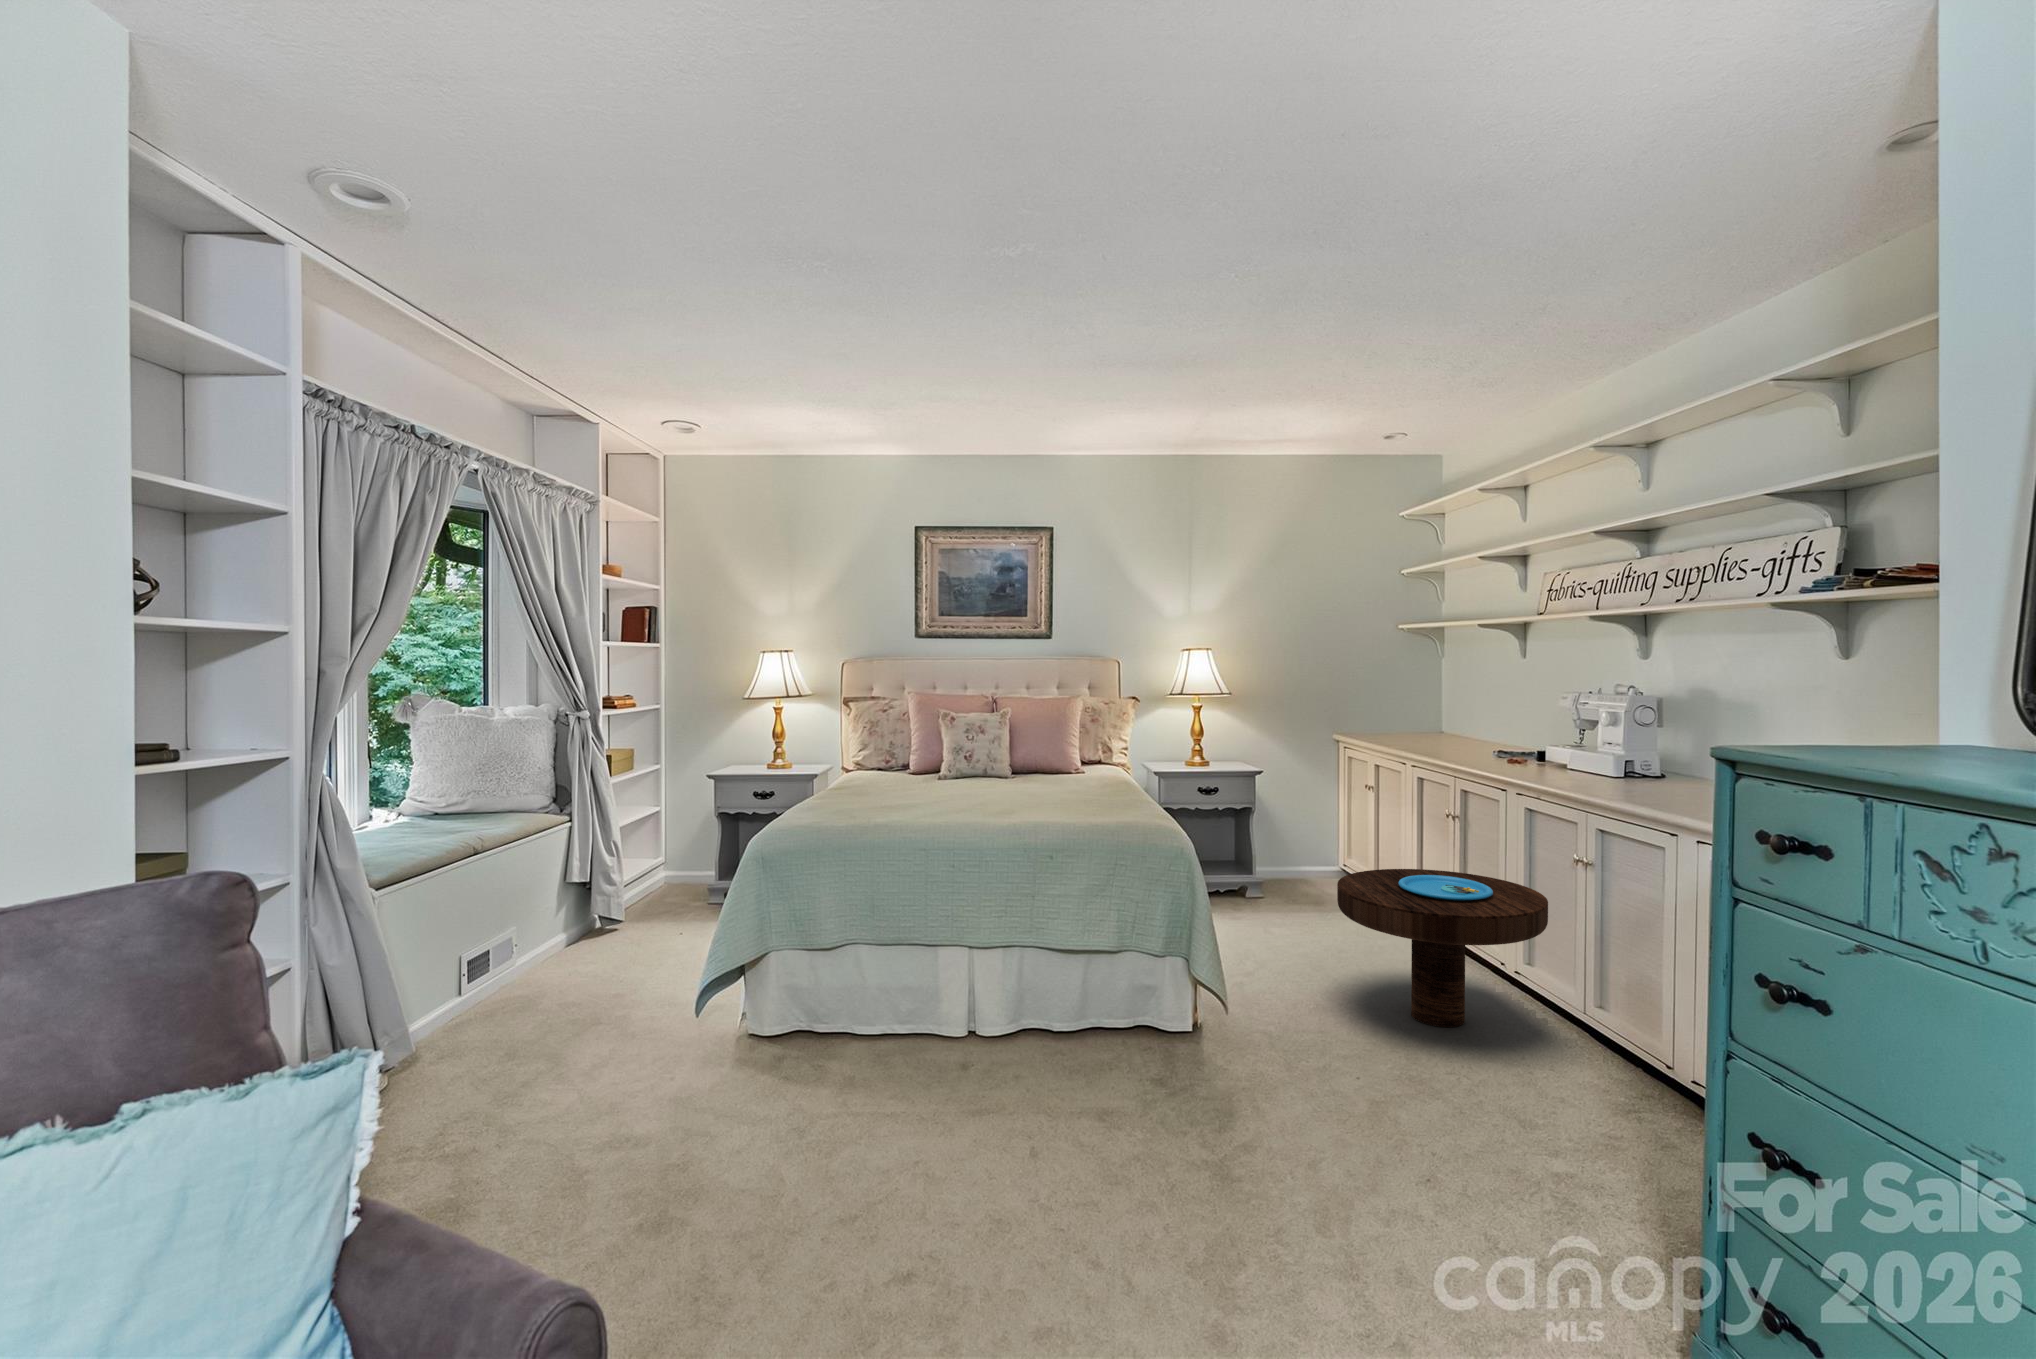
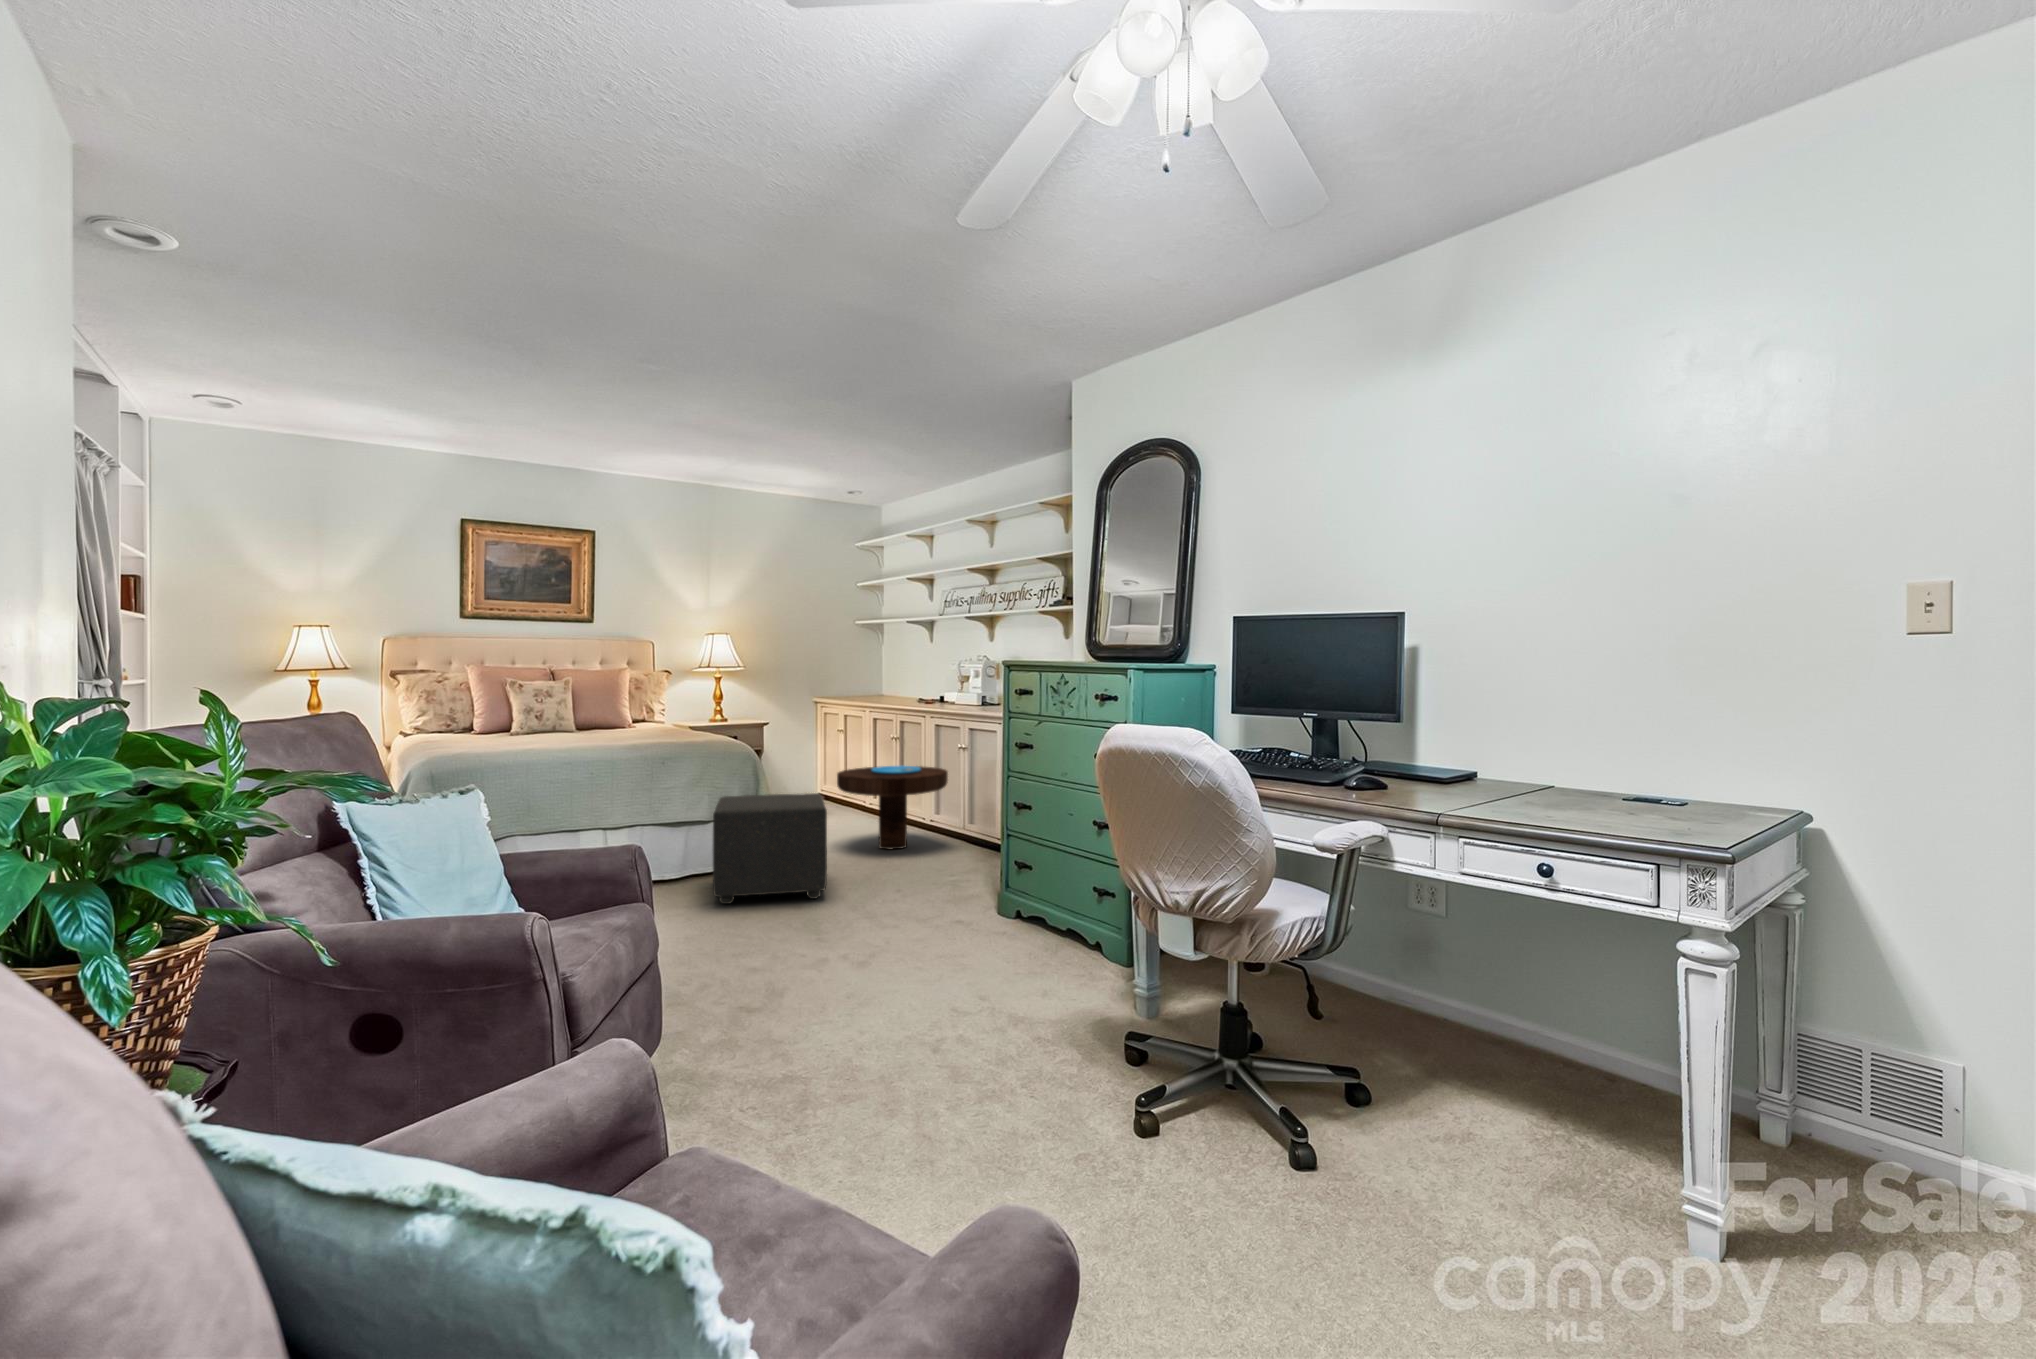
ottoman: none [1082,921,1290,1157] -> present [713,793,827,904]

